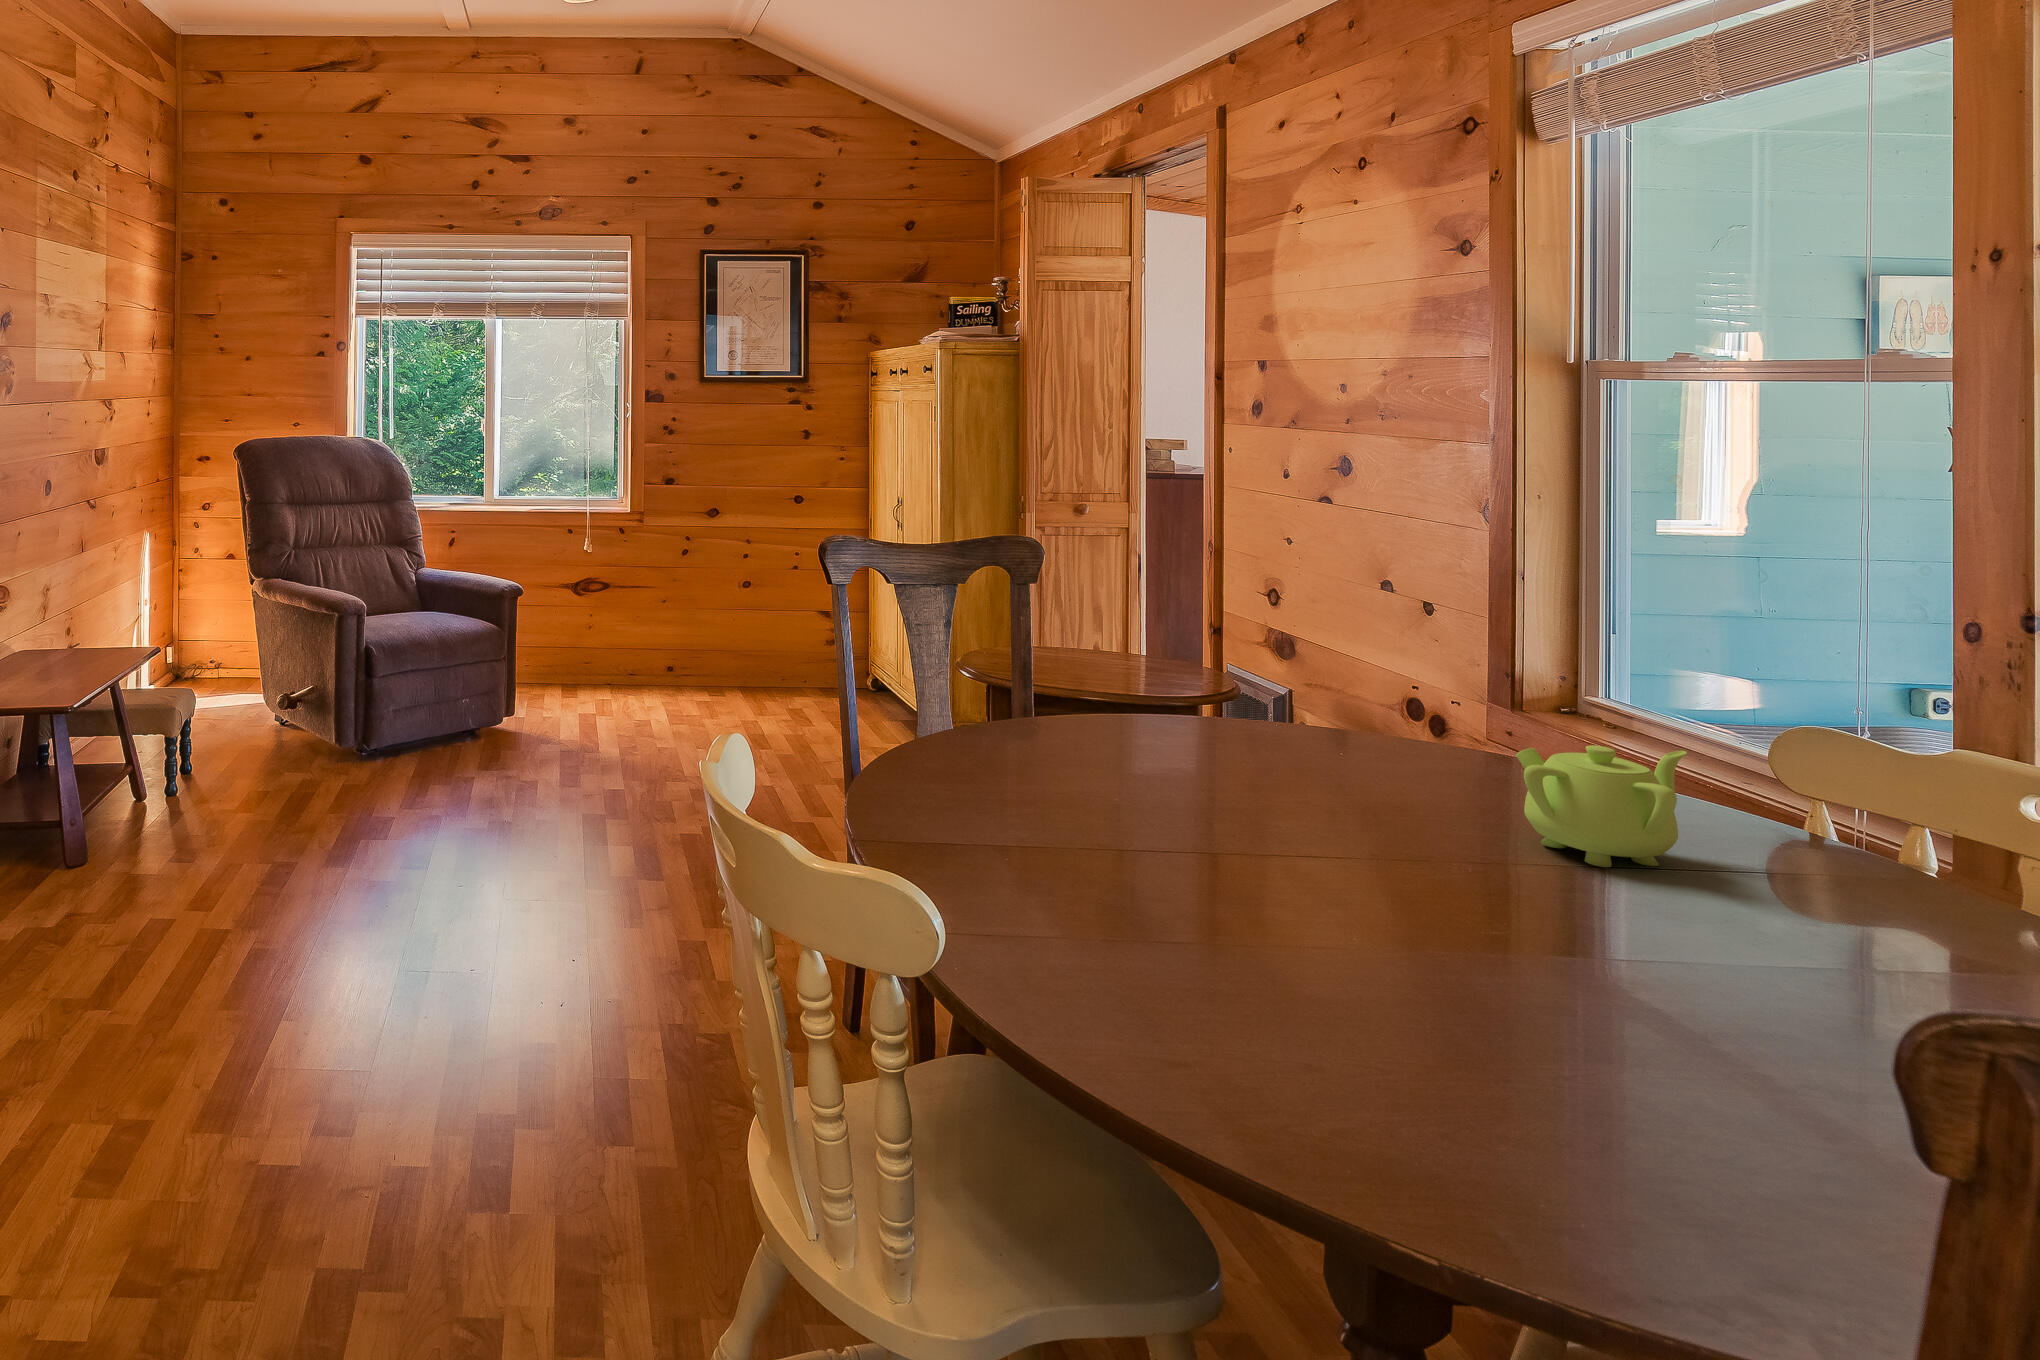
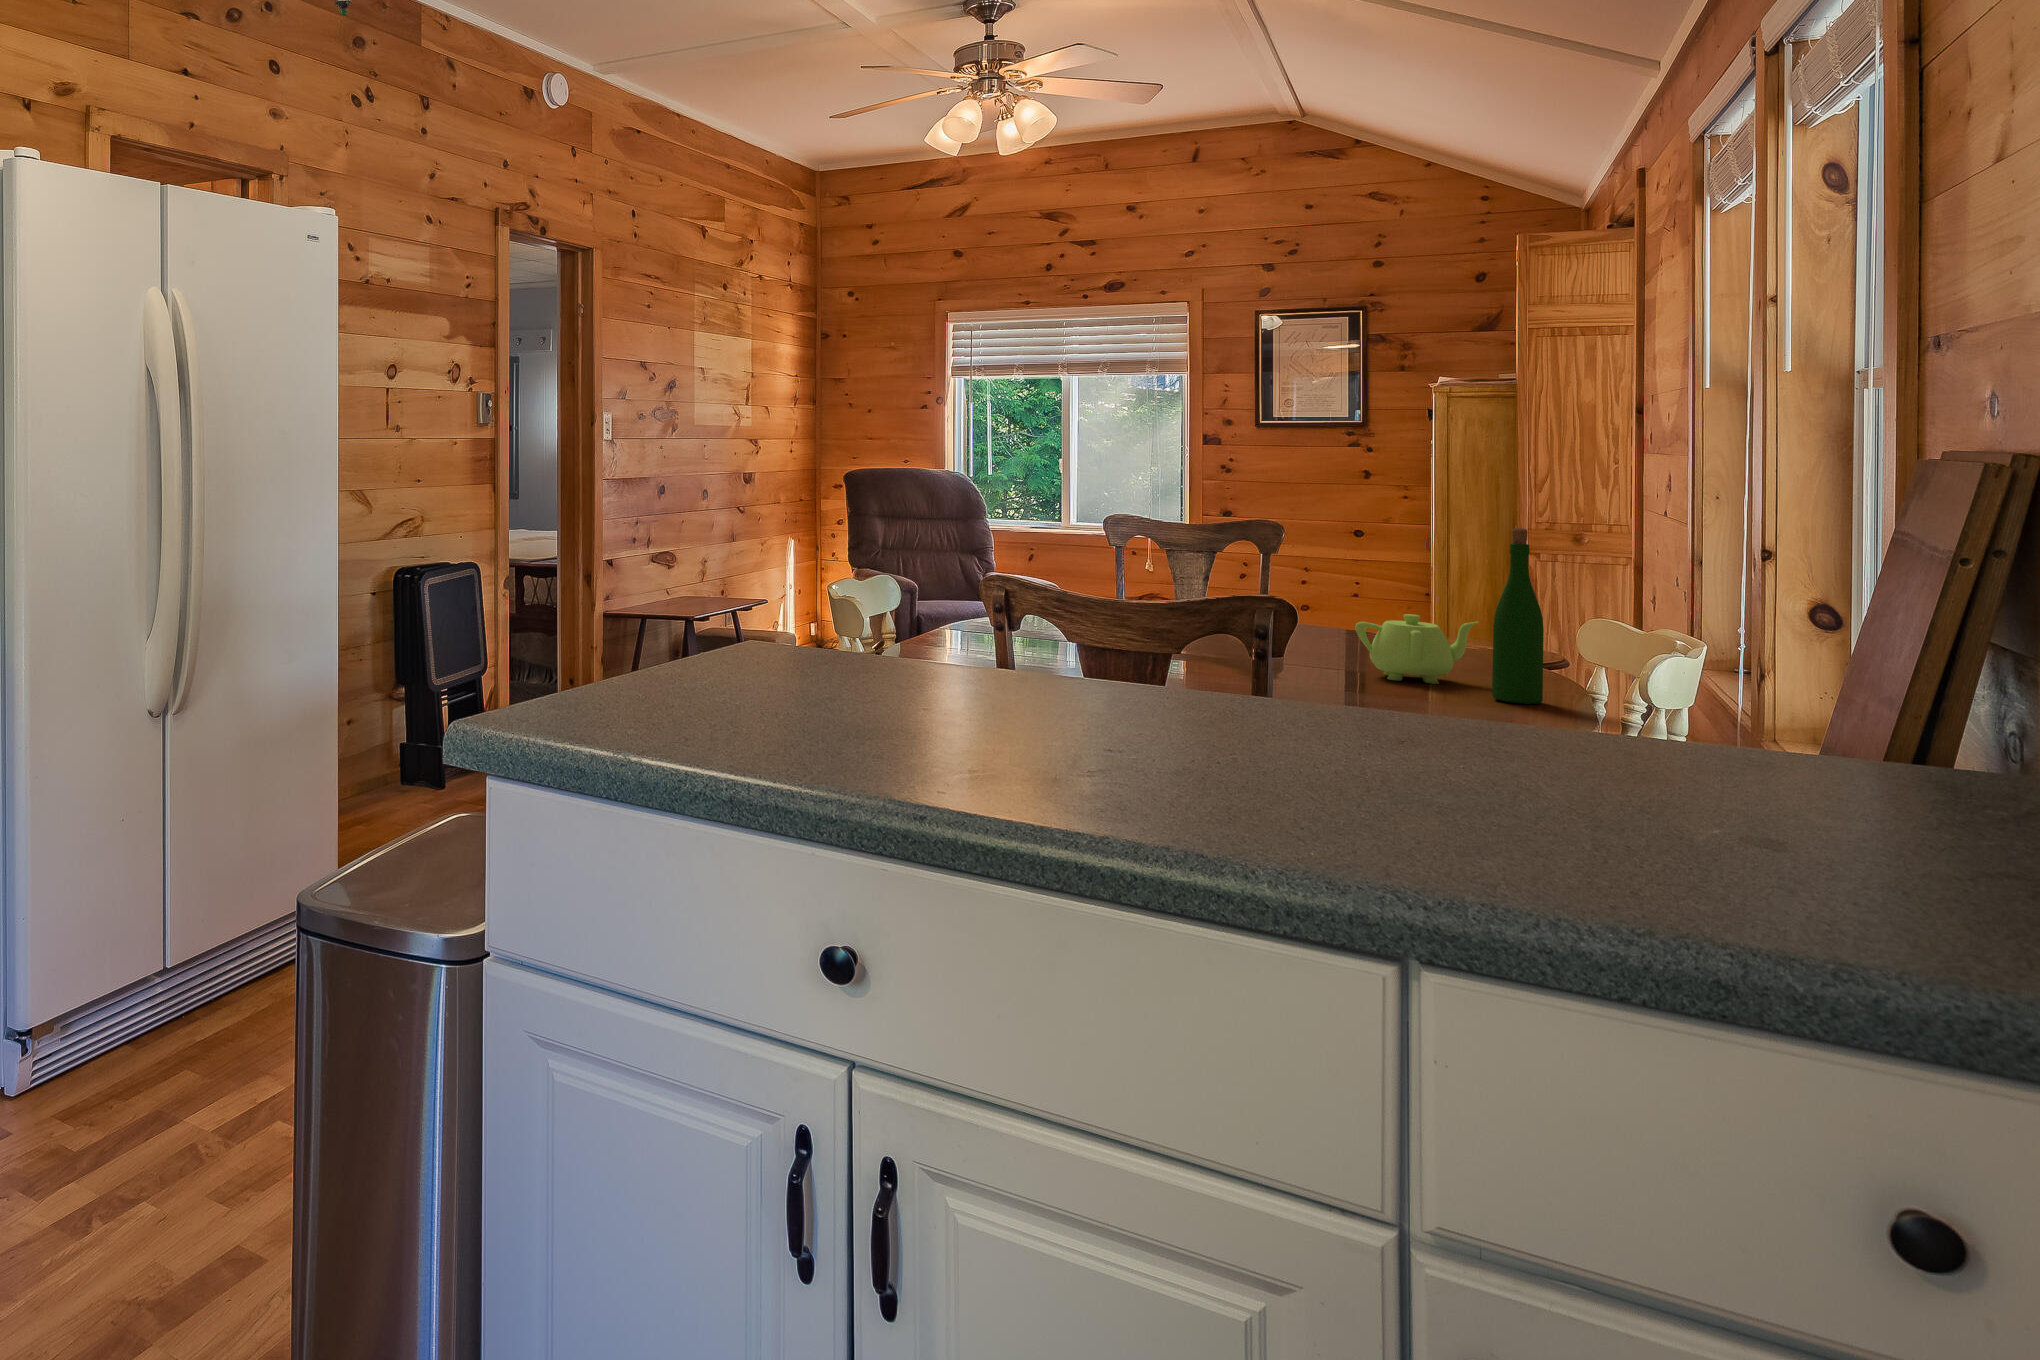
wine bottle: none [1841,618,1943,925] -> present [1492,528,1544,704]

